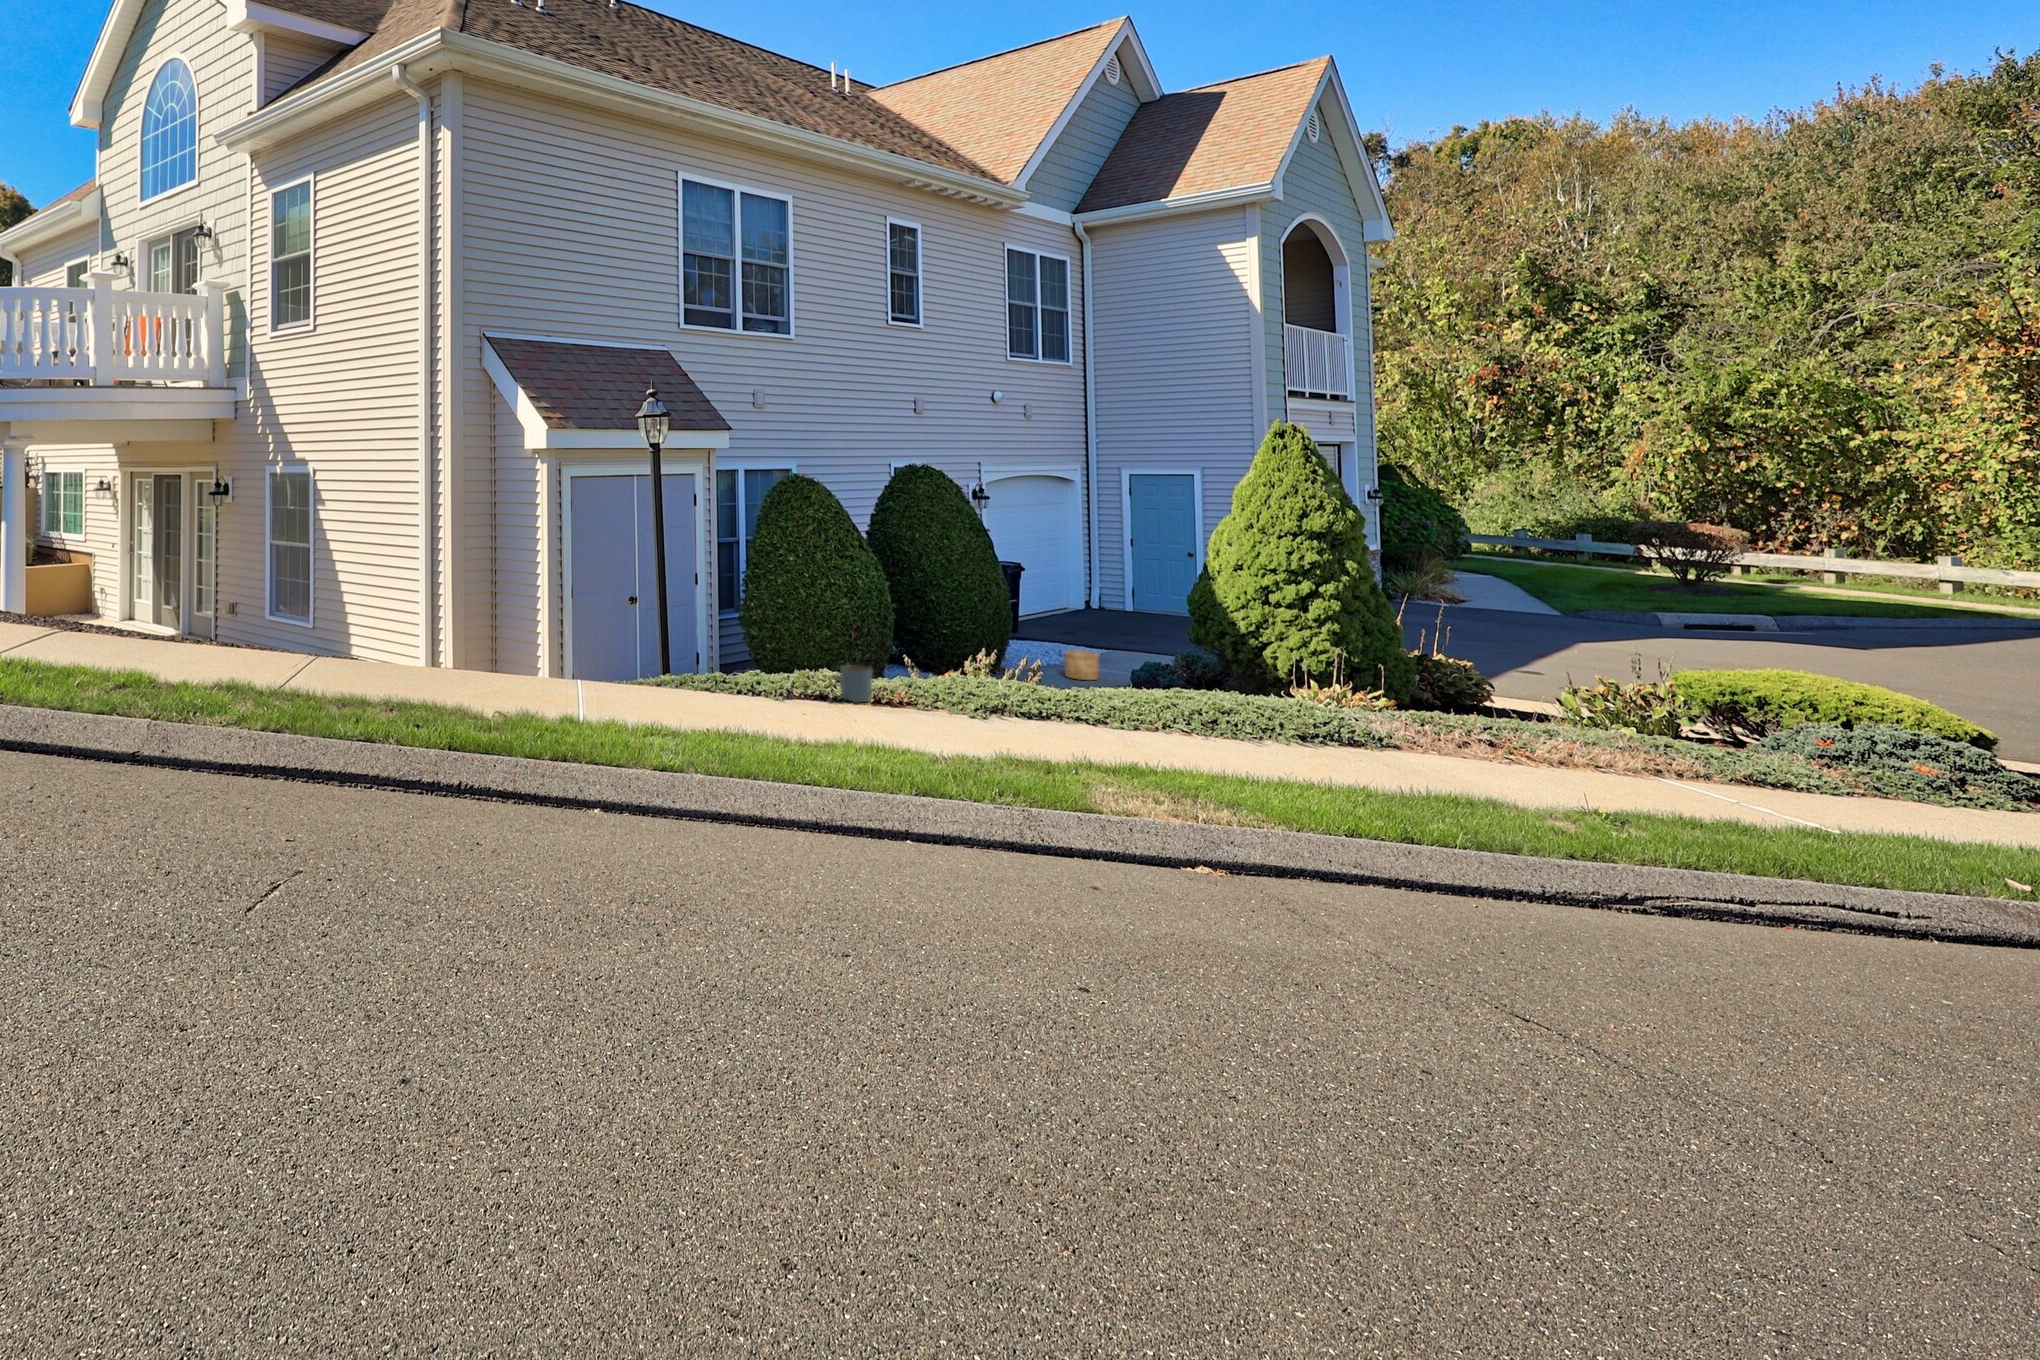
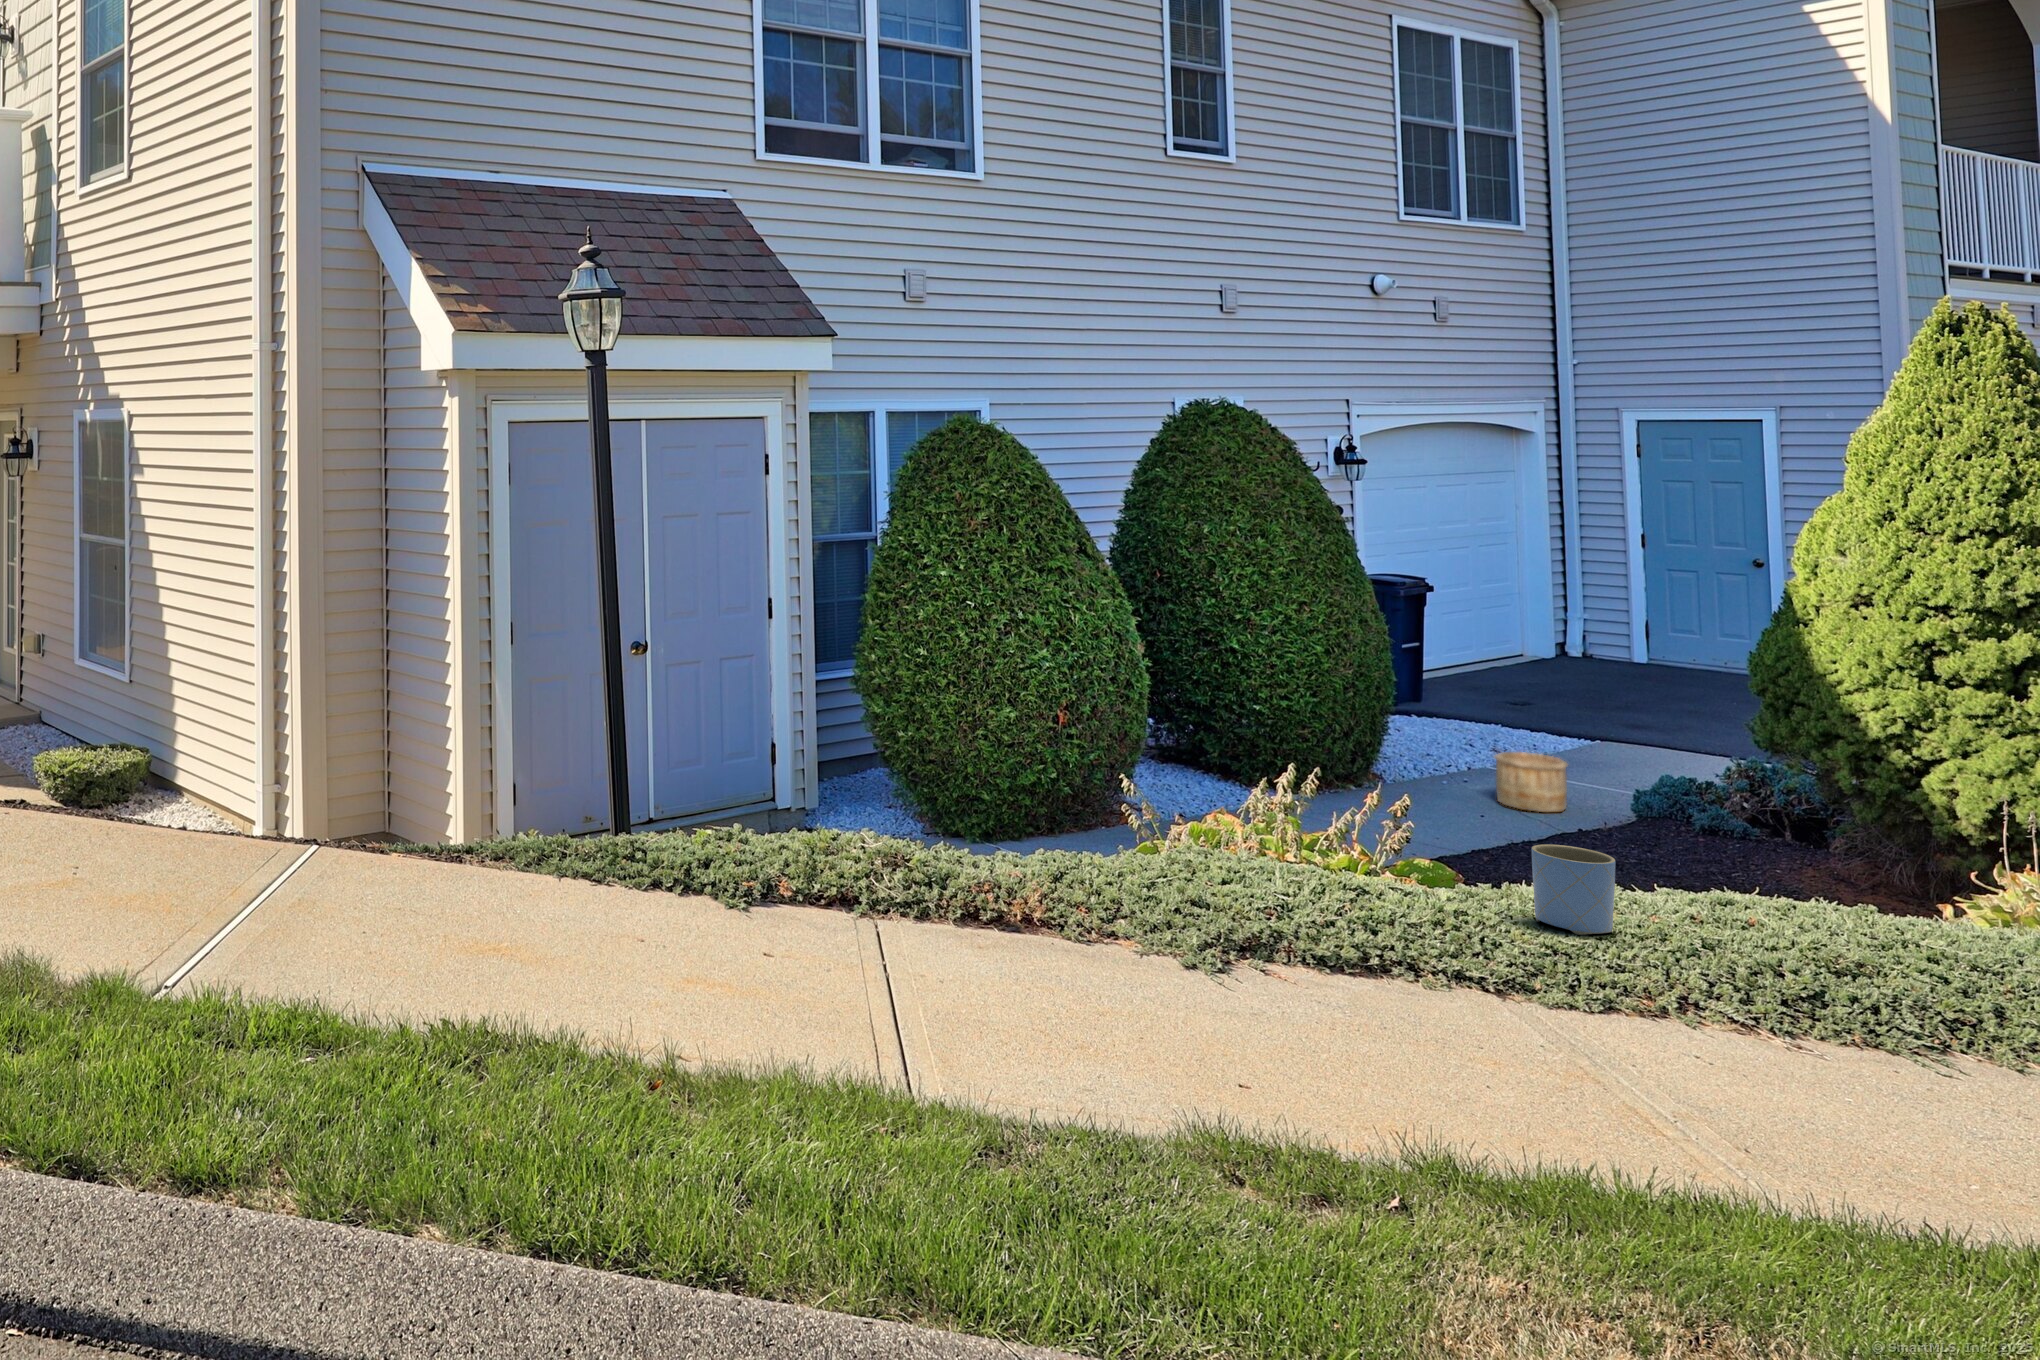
planter: present [840,665,872,703] -> present [1531,844,1615,935]

